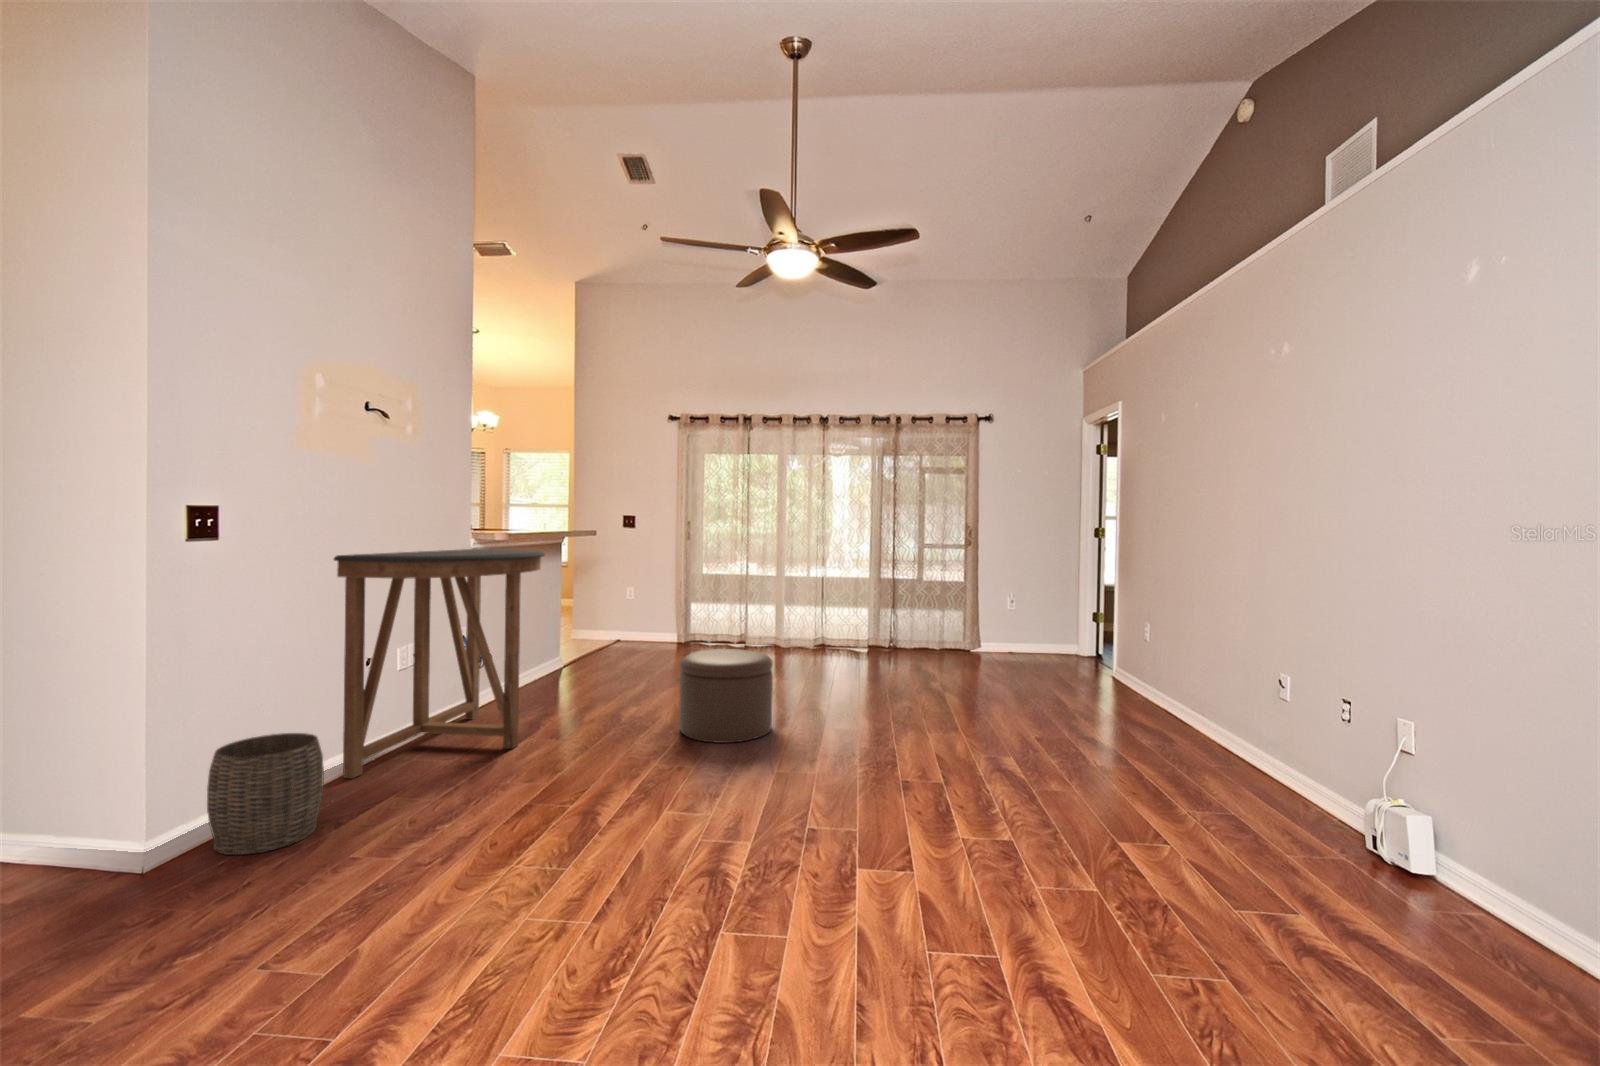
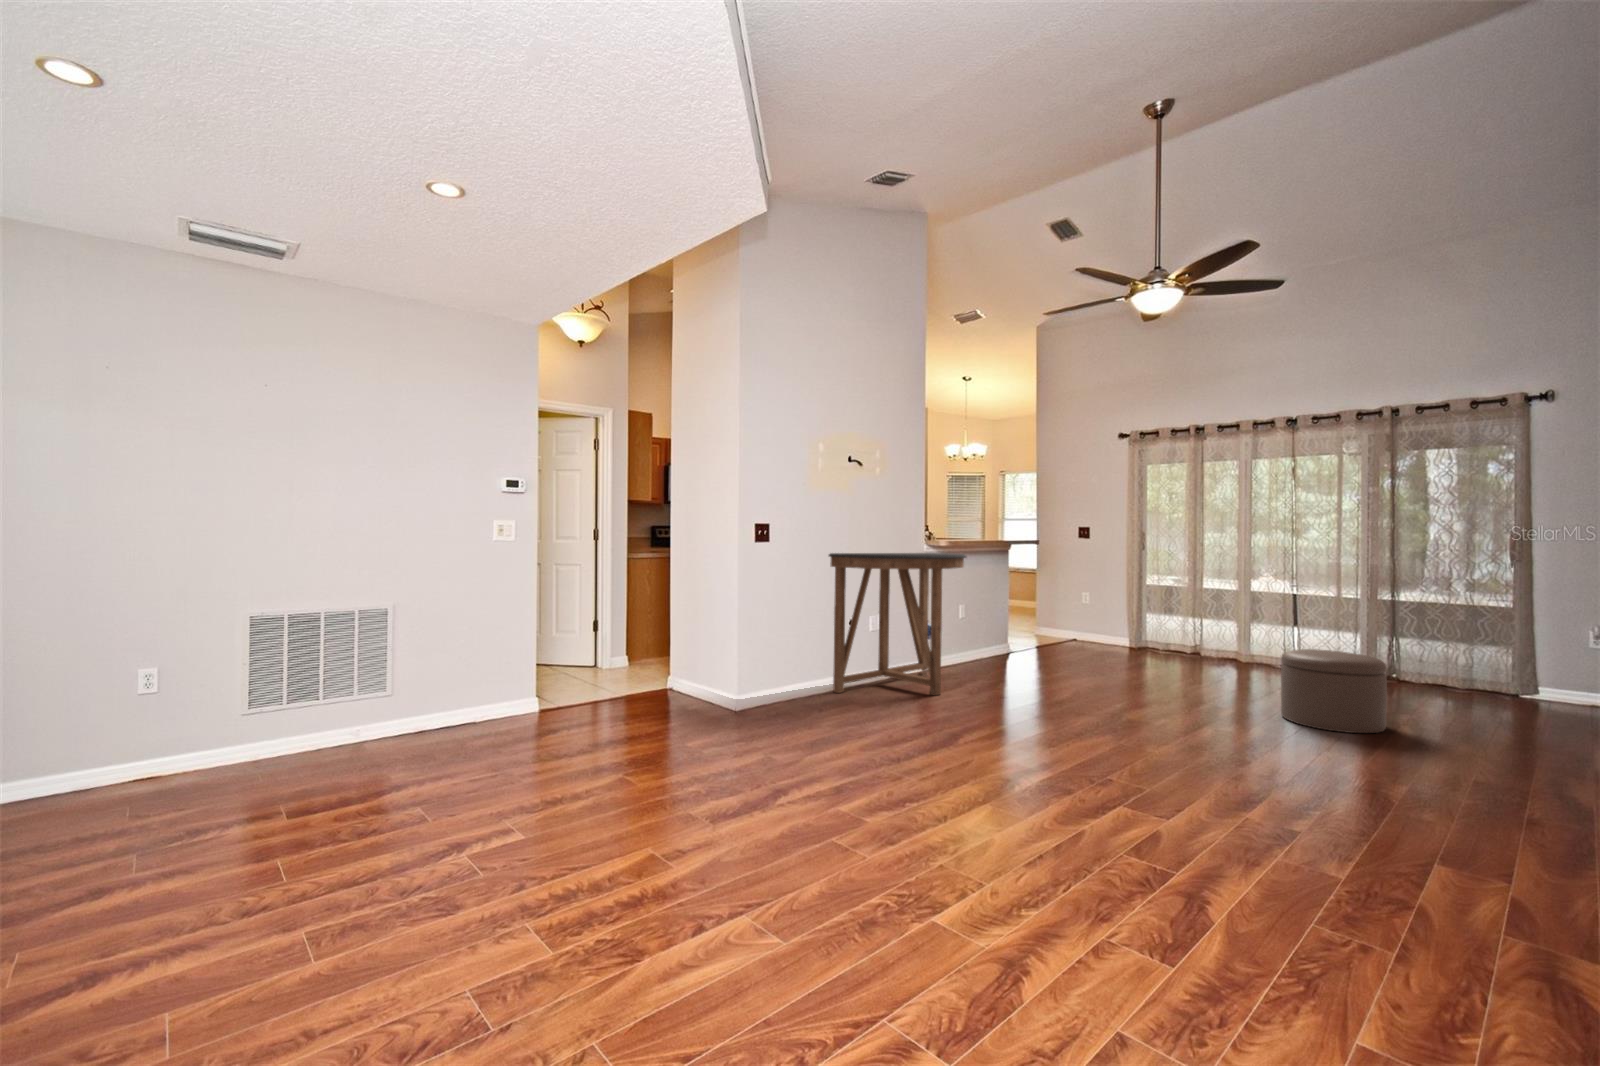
ottoman: present [679,649,773,743] -> present [1281,649,1387,733]
woven basket: present [207,733,324,855] -> none [763,654,814,715]

